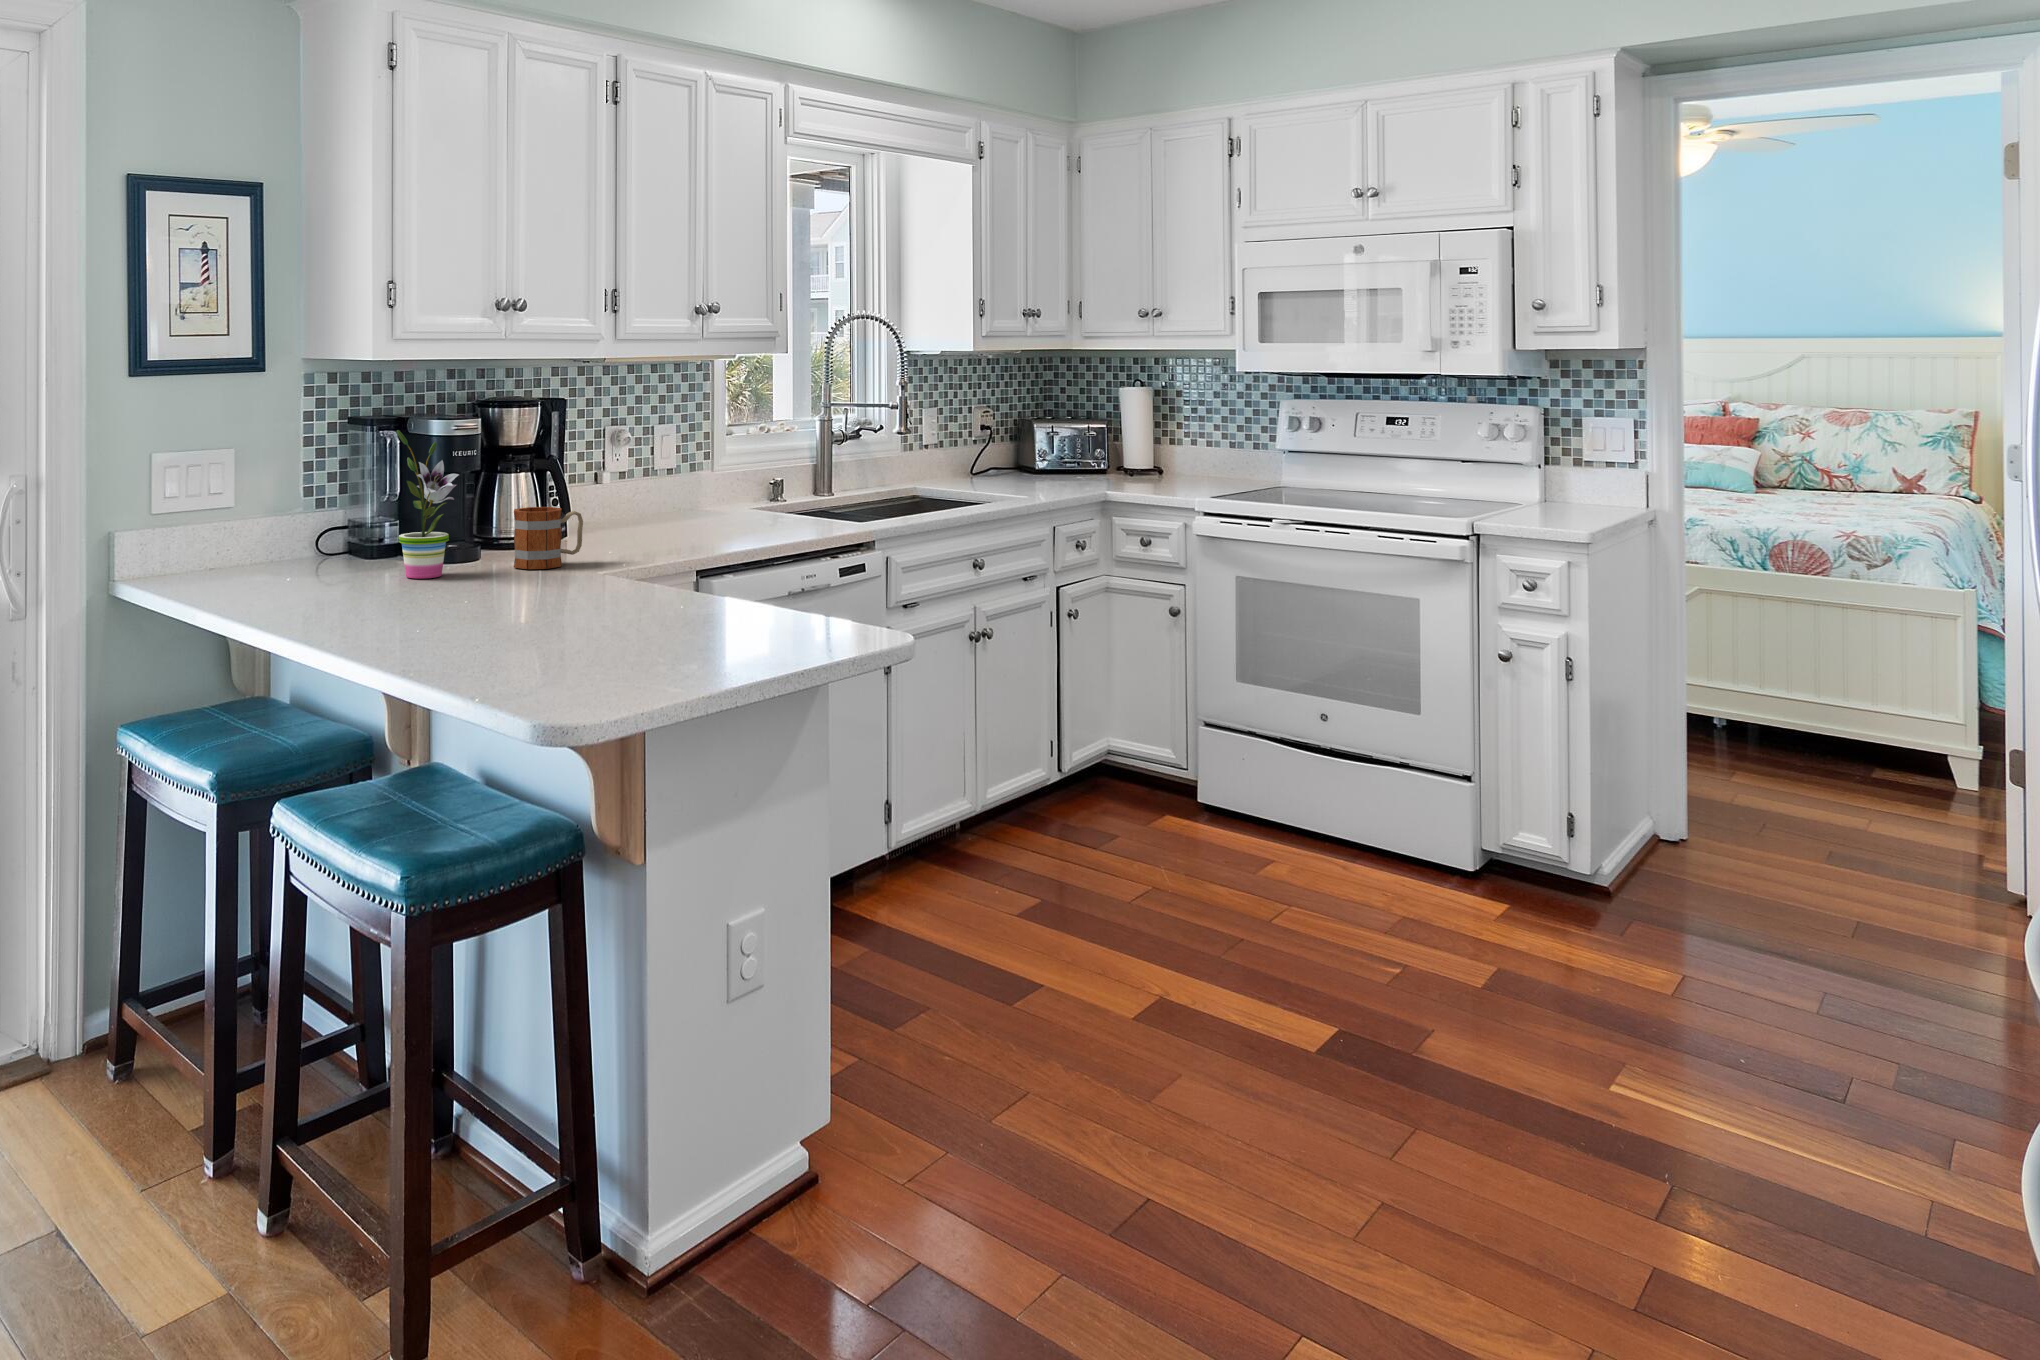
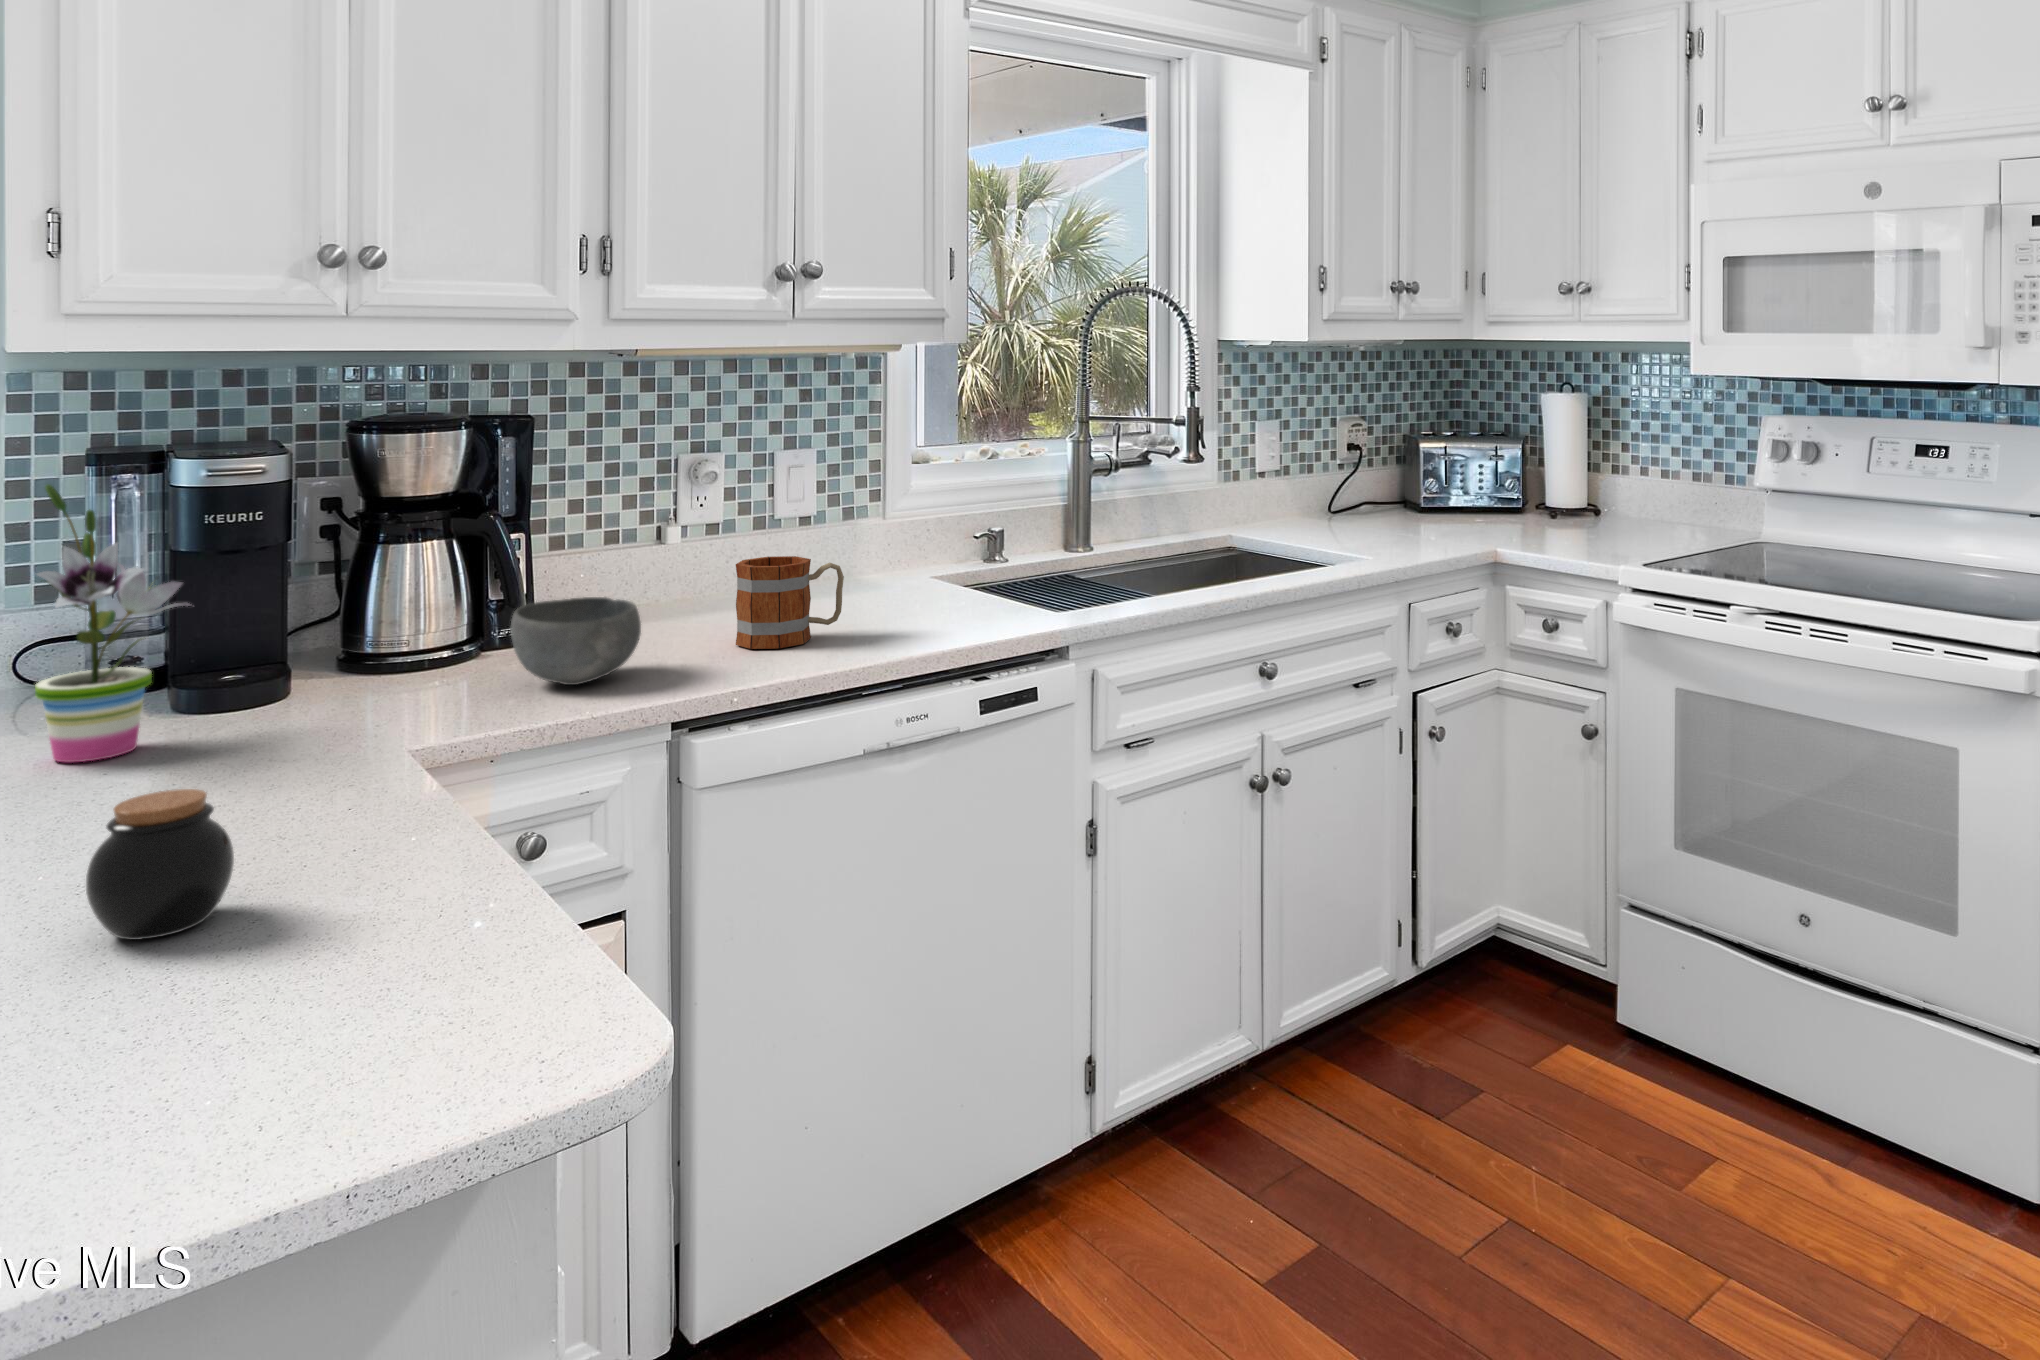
bowl: none [587,504,656,552] -> present [511,597,641,685]
mug: present [514,507,583,569] -> present [736,556,844,649]
jar: none [586,556,640,618] -> present [86,789,234,940]

